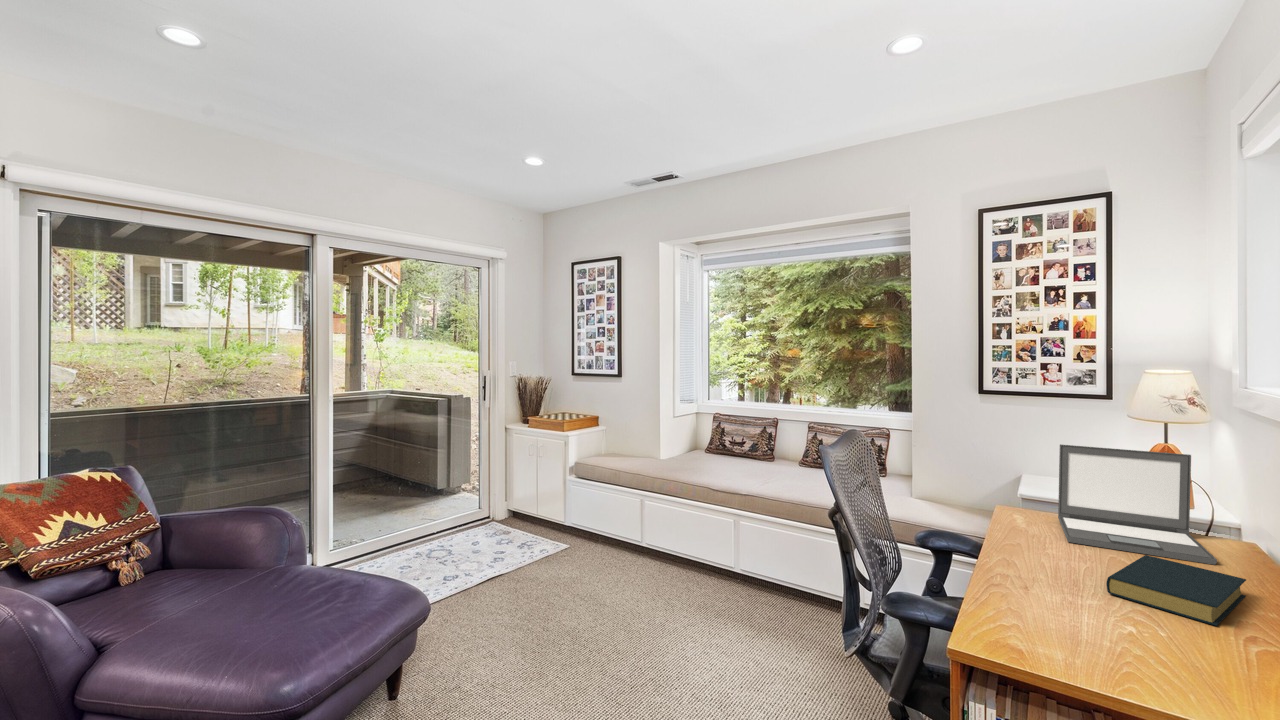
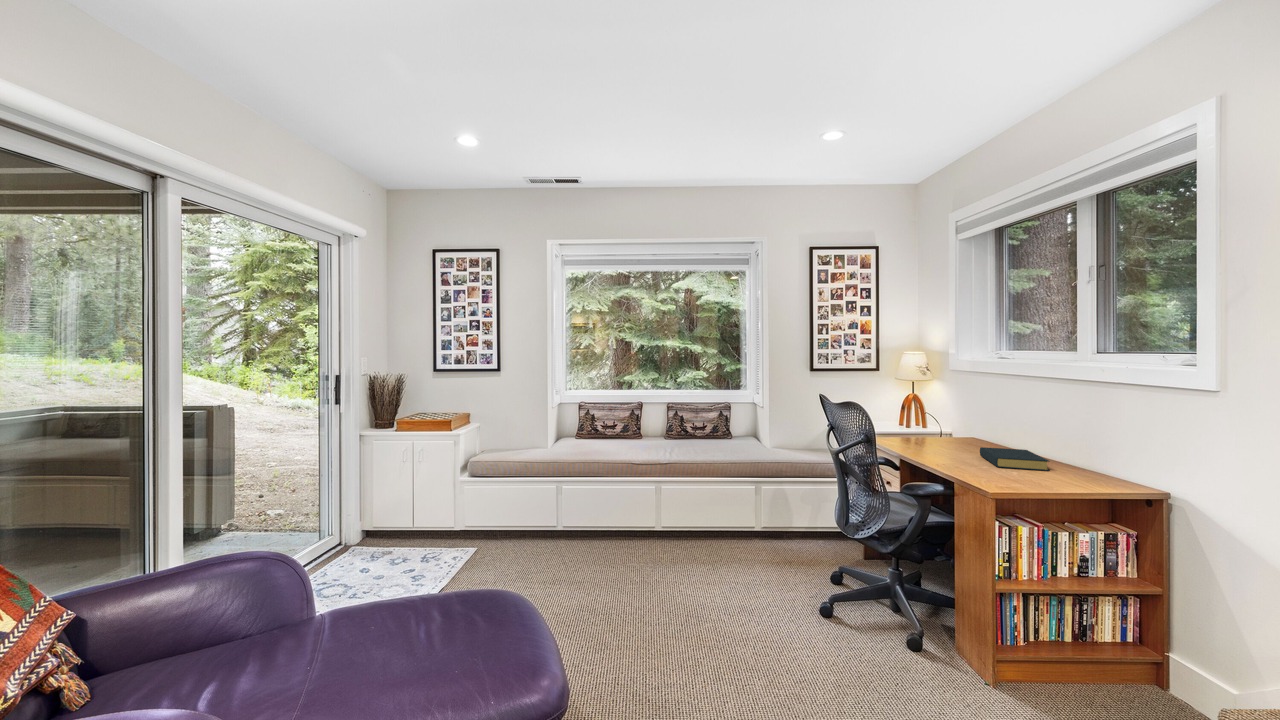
laptop: present [1058,444,1217,565] -> none [900,395,990,450]

